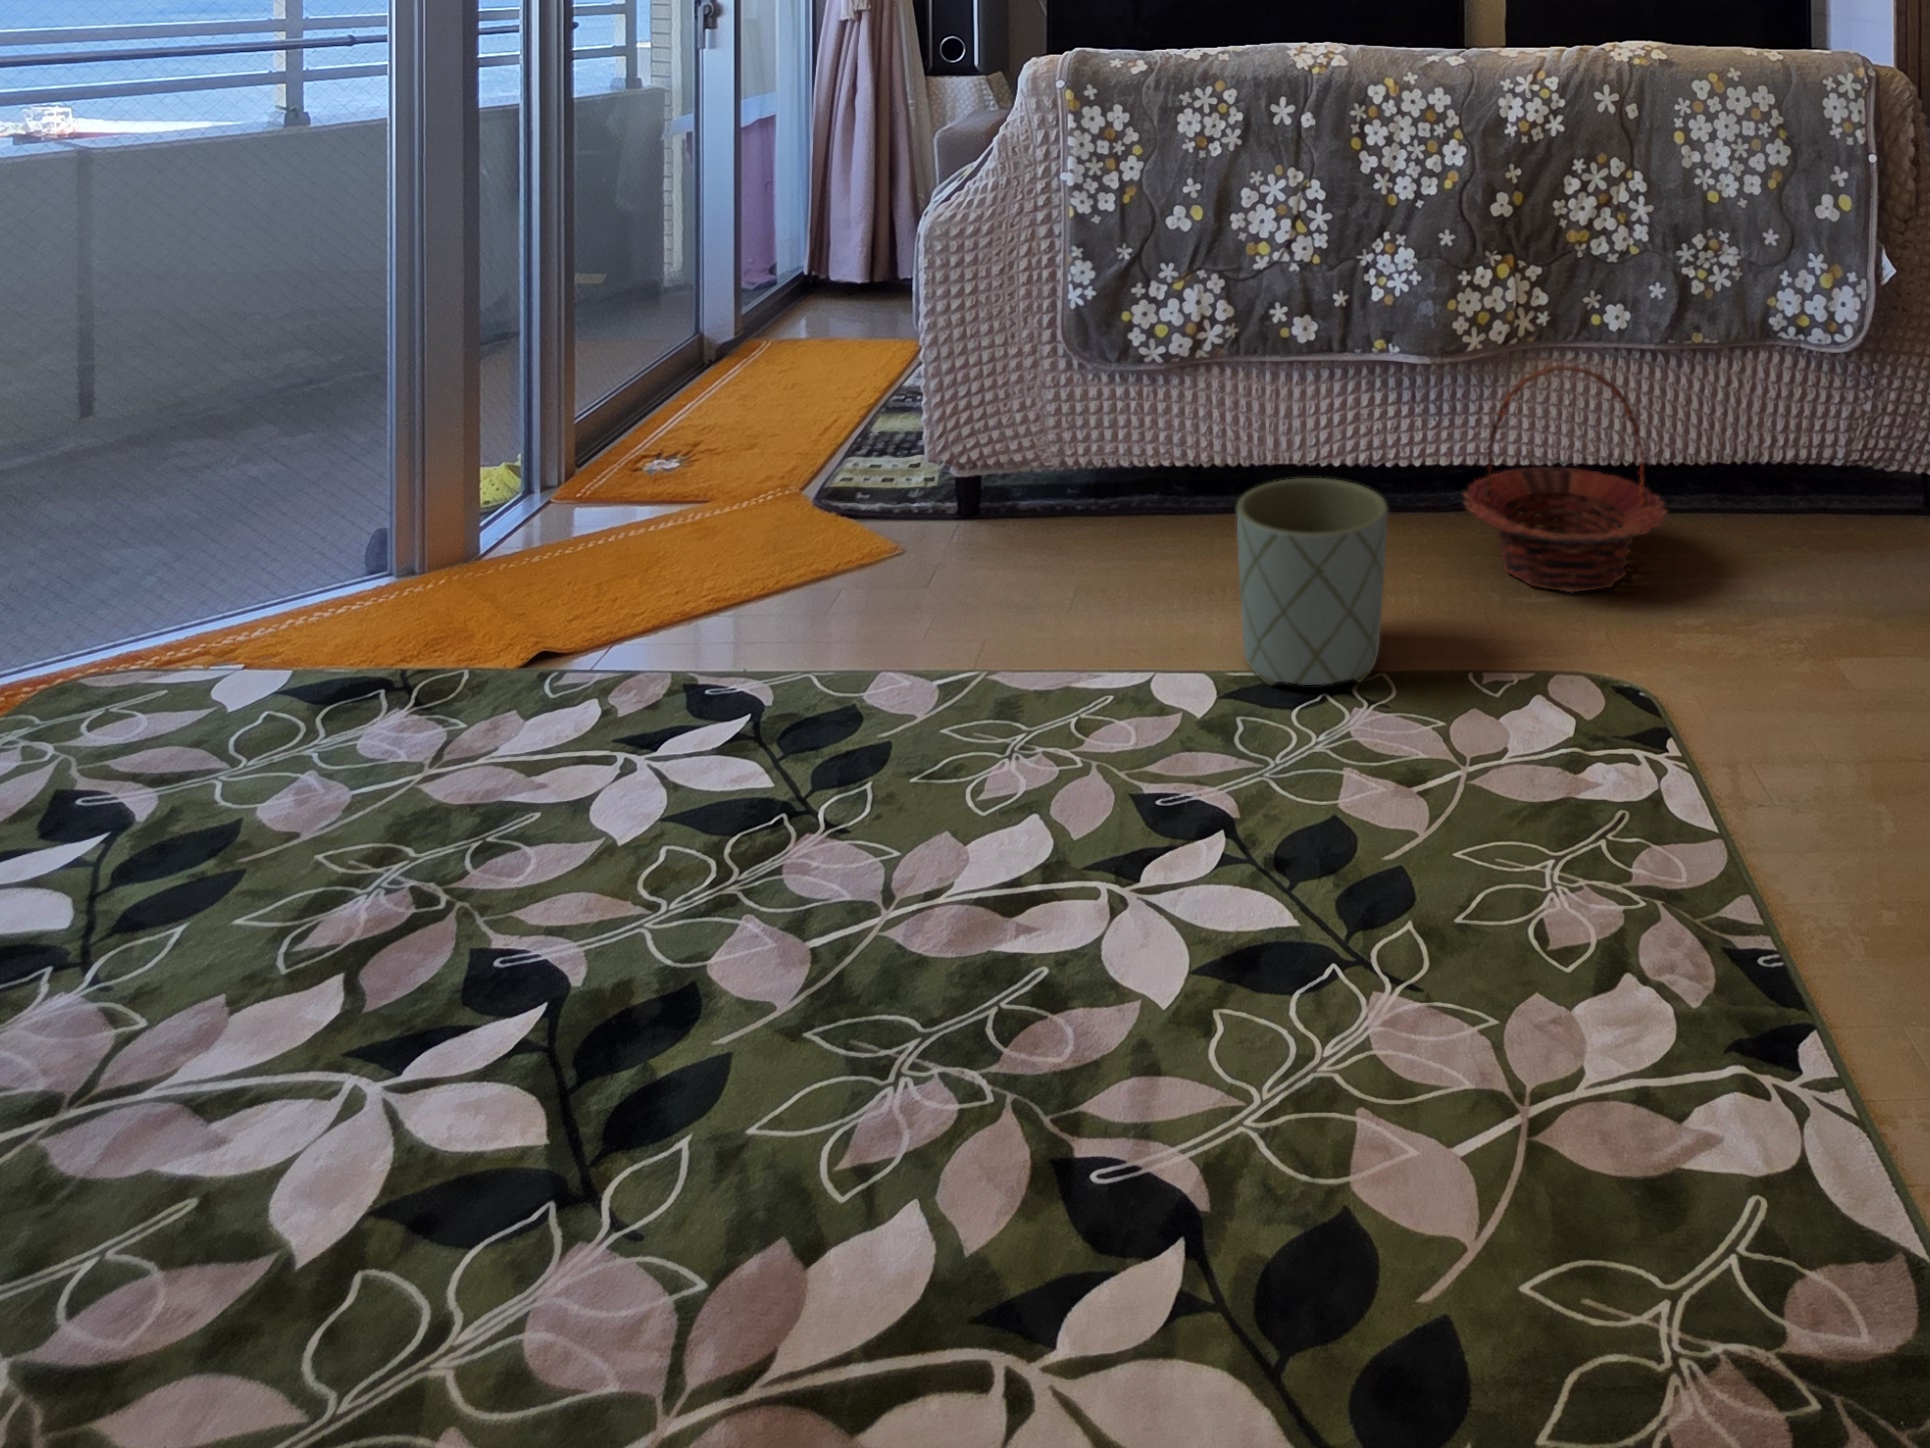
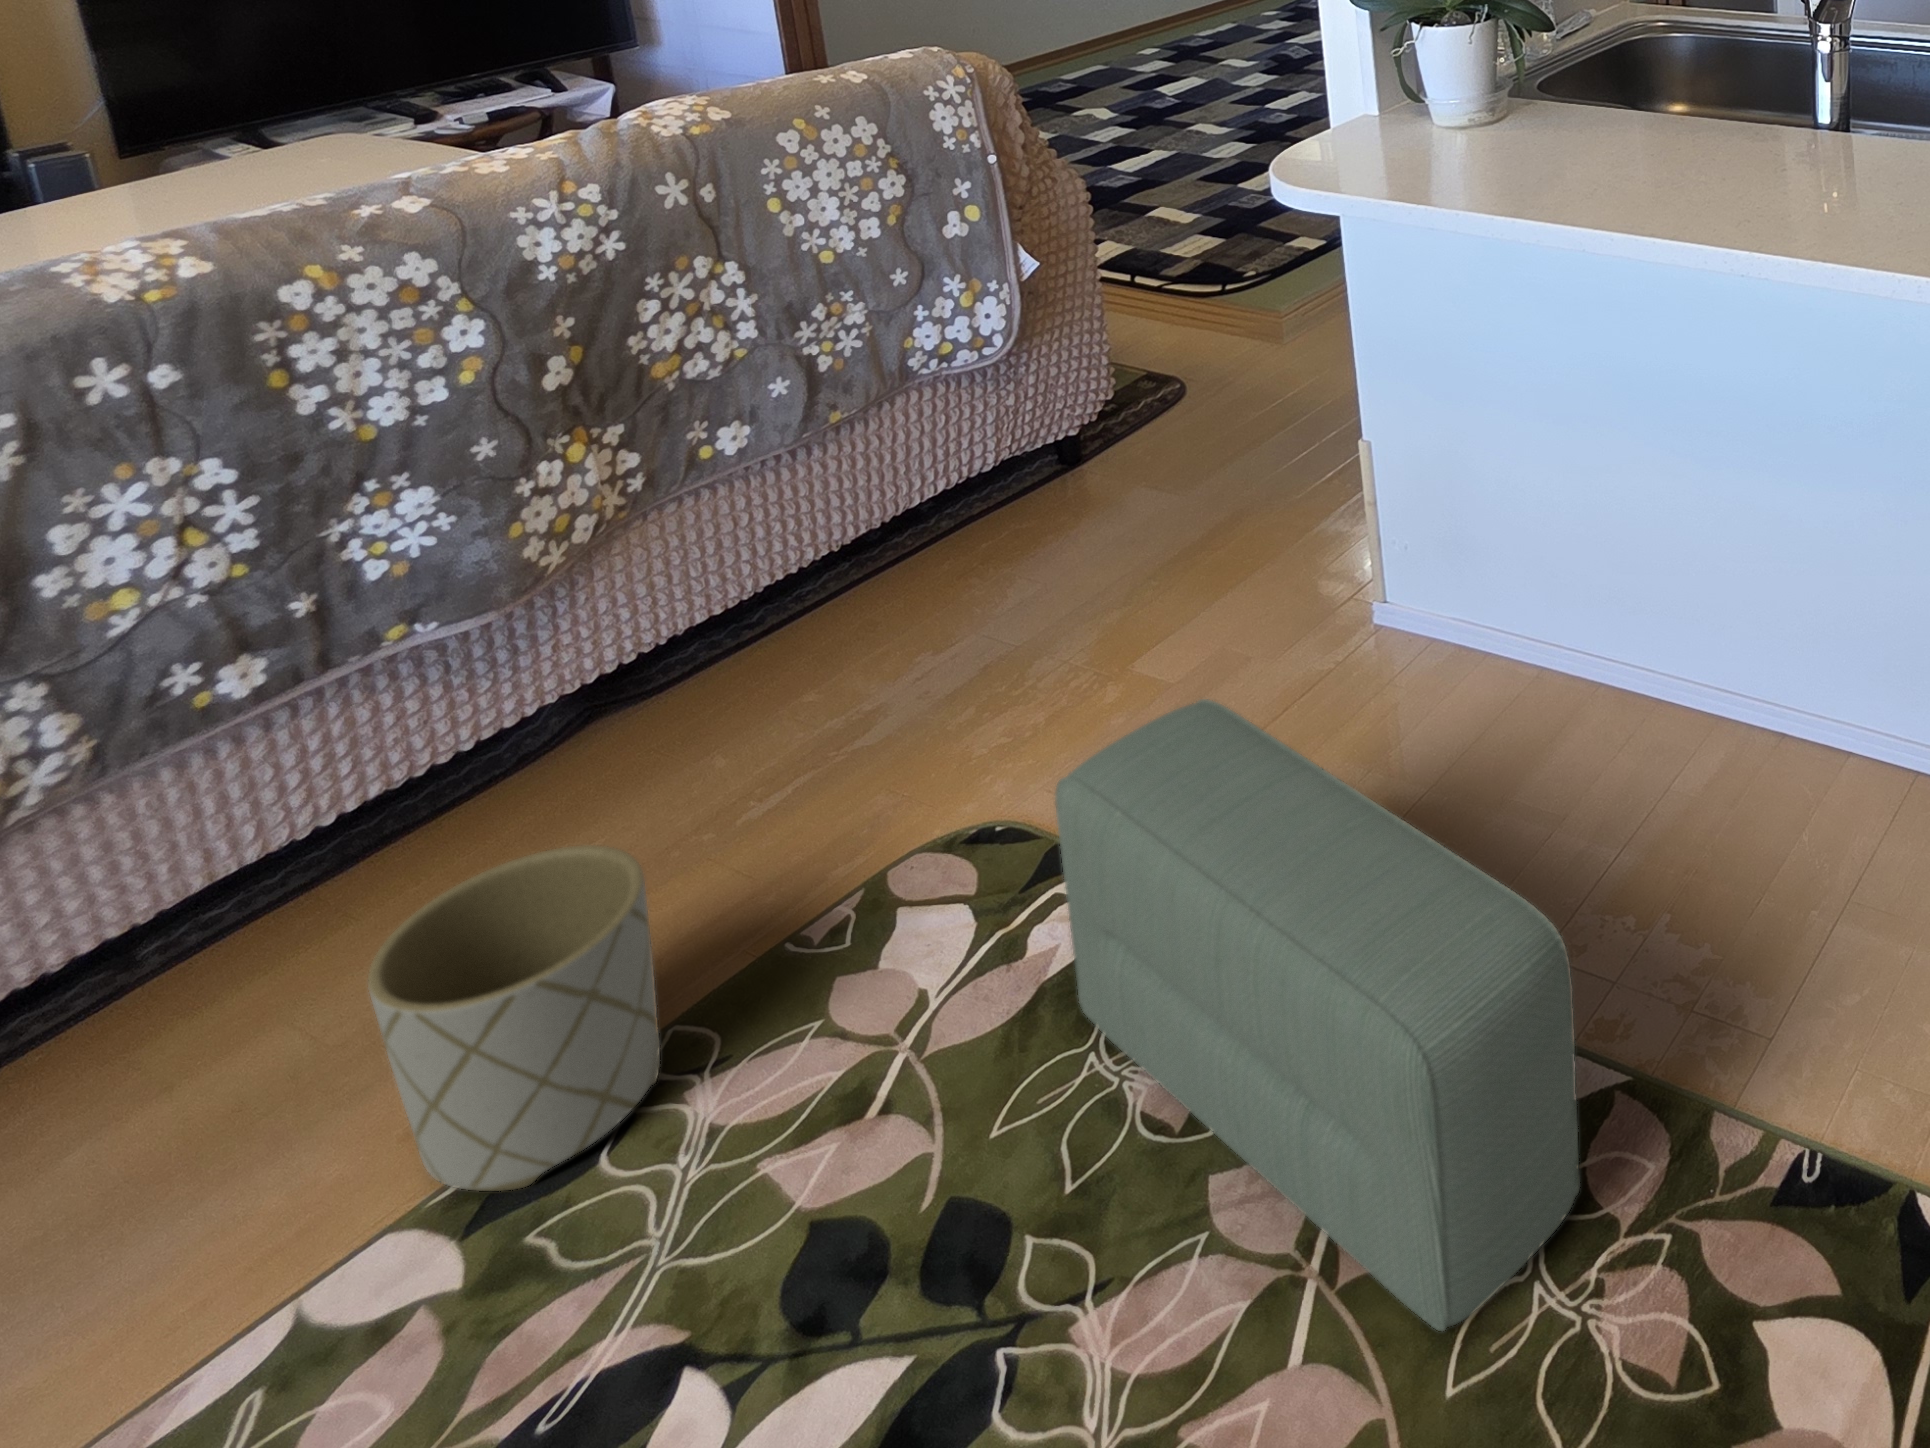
basket: present [1464,366,1666,592] -> none [582,528,887,824]
pouf: none [1547,573,1789,1297] -> present [1055,699,1579,1331]

